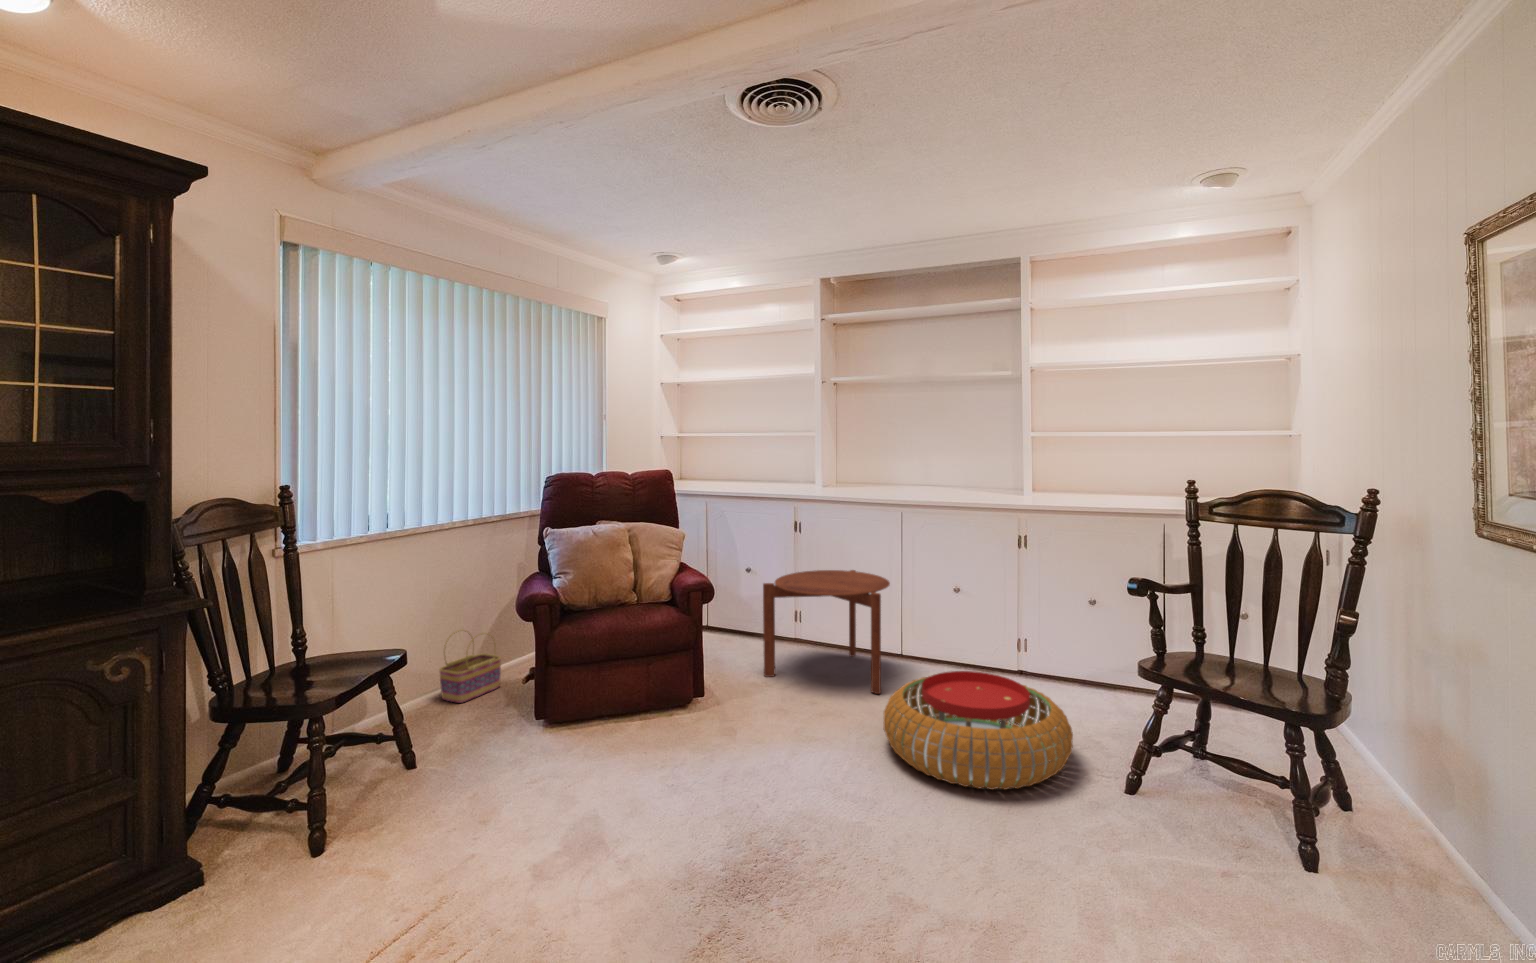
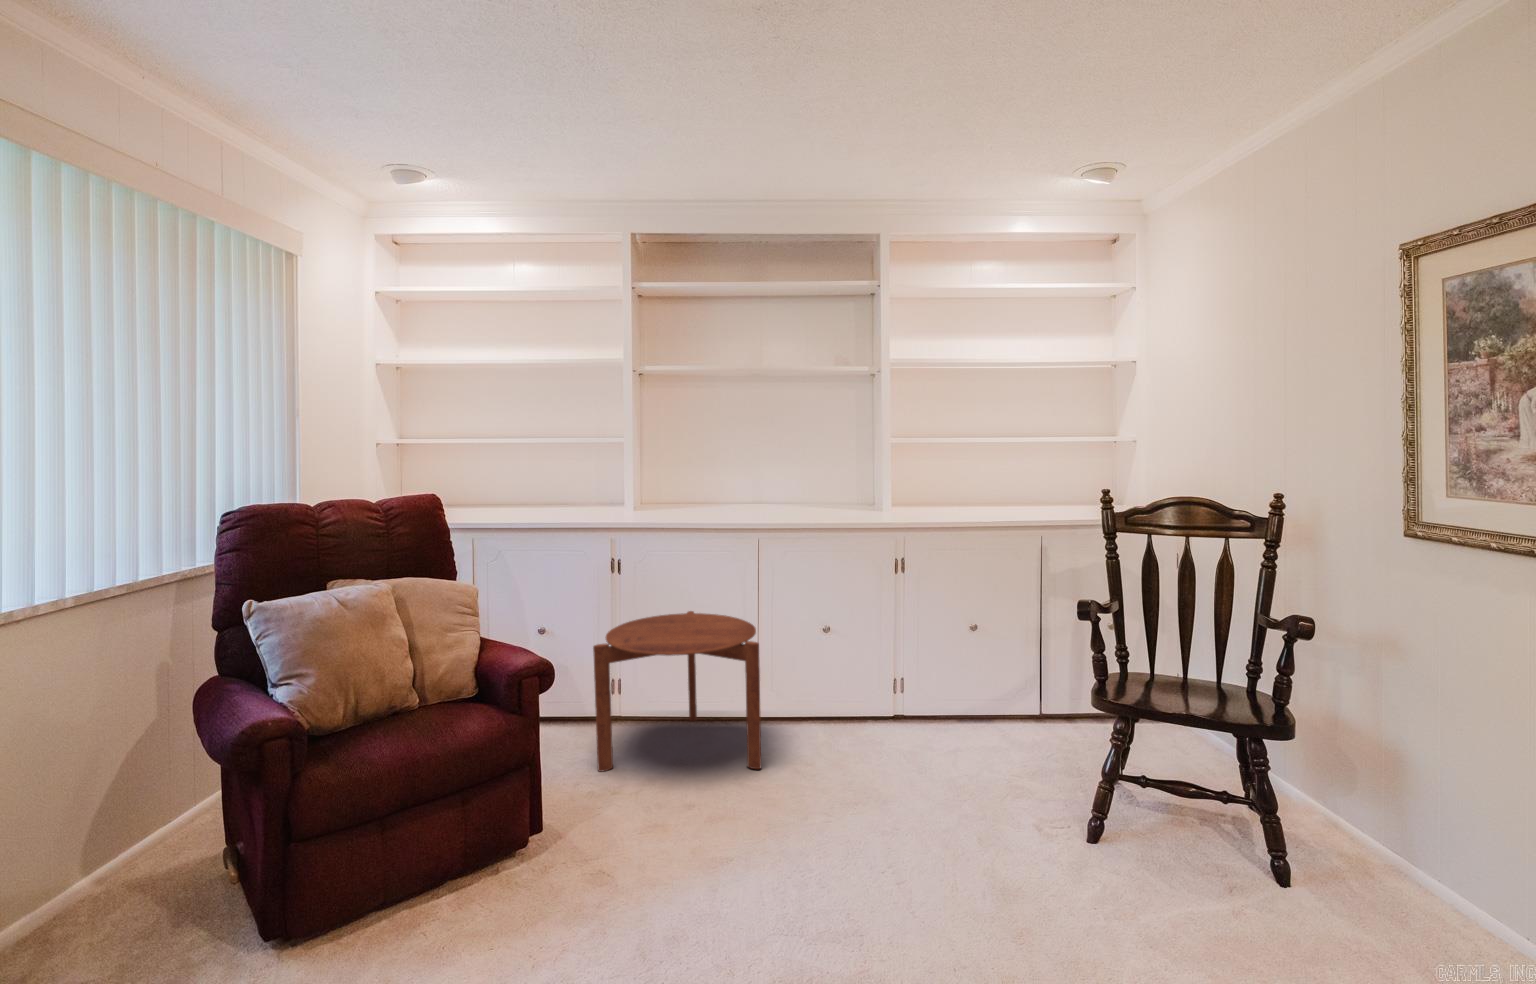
basket: present [439,631,501,703] -> none [21,798,153,939]
pouf: present [884,671,1073,789] -> none [806,726,1030,880]

